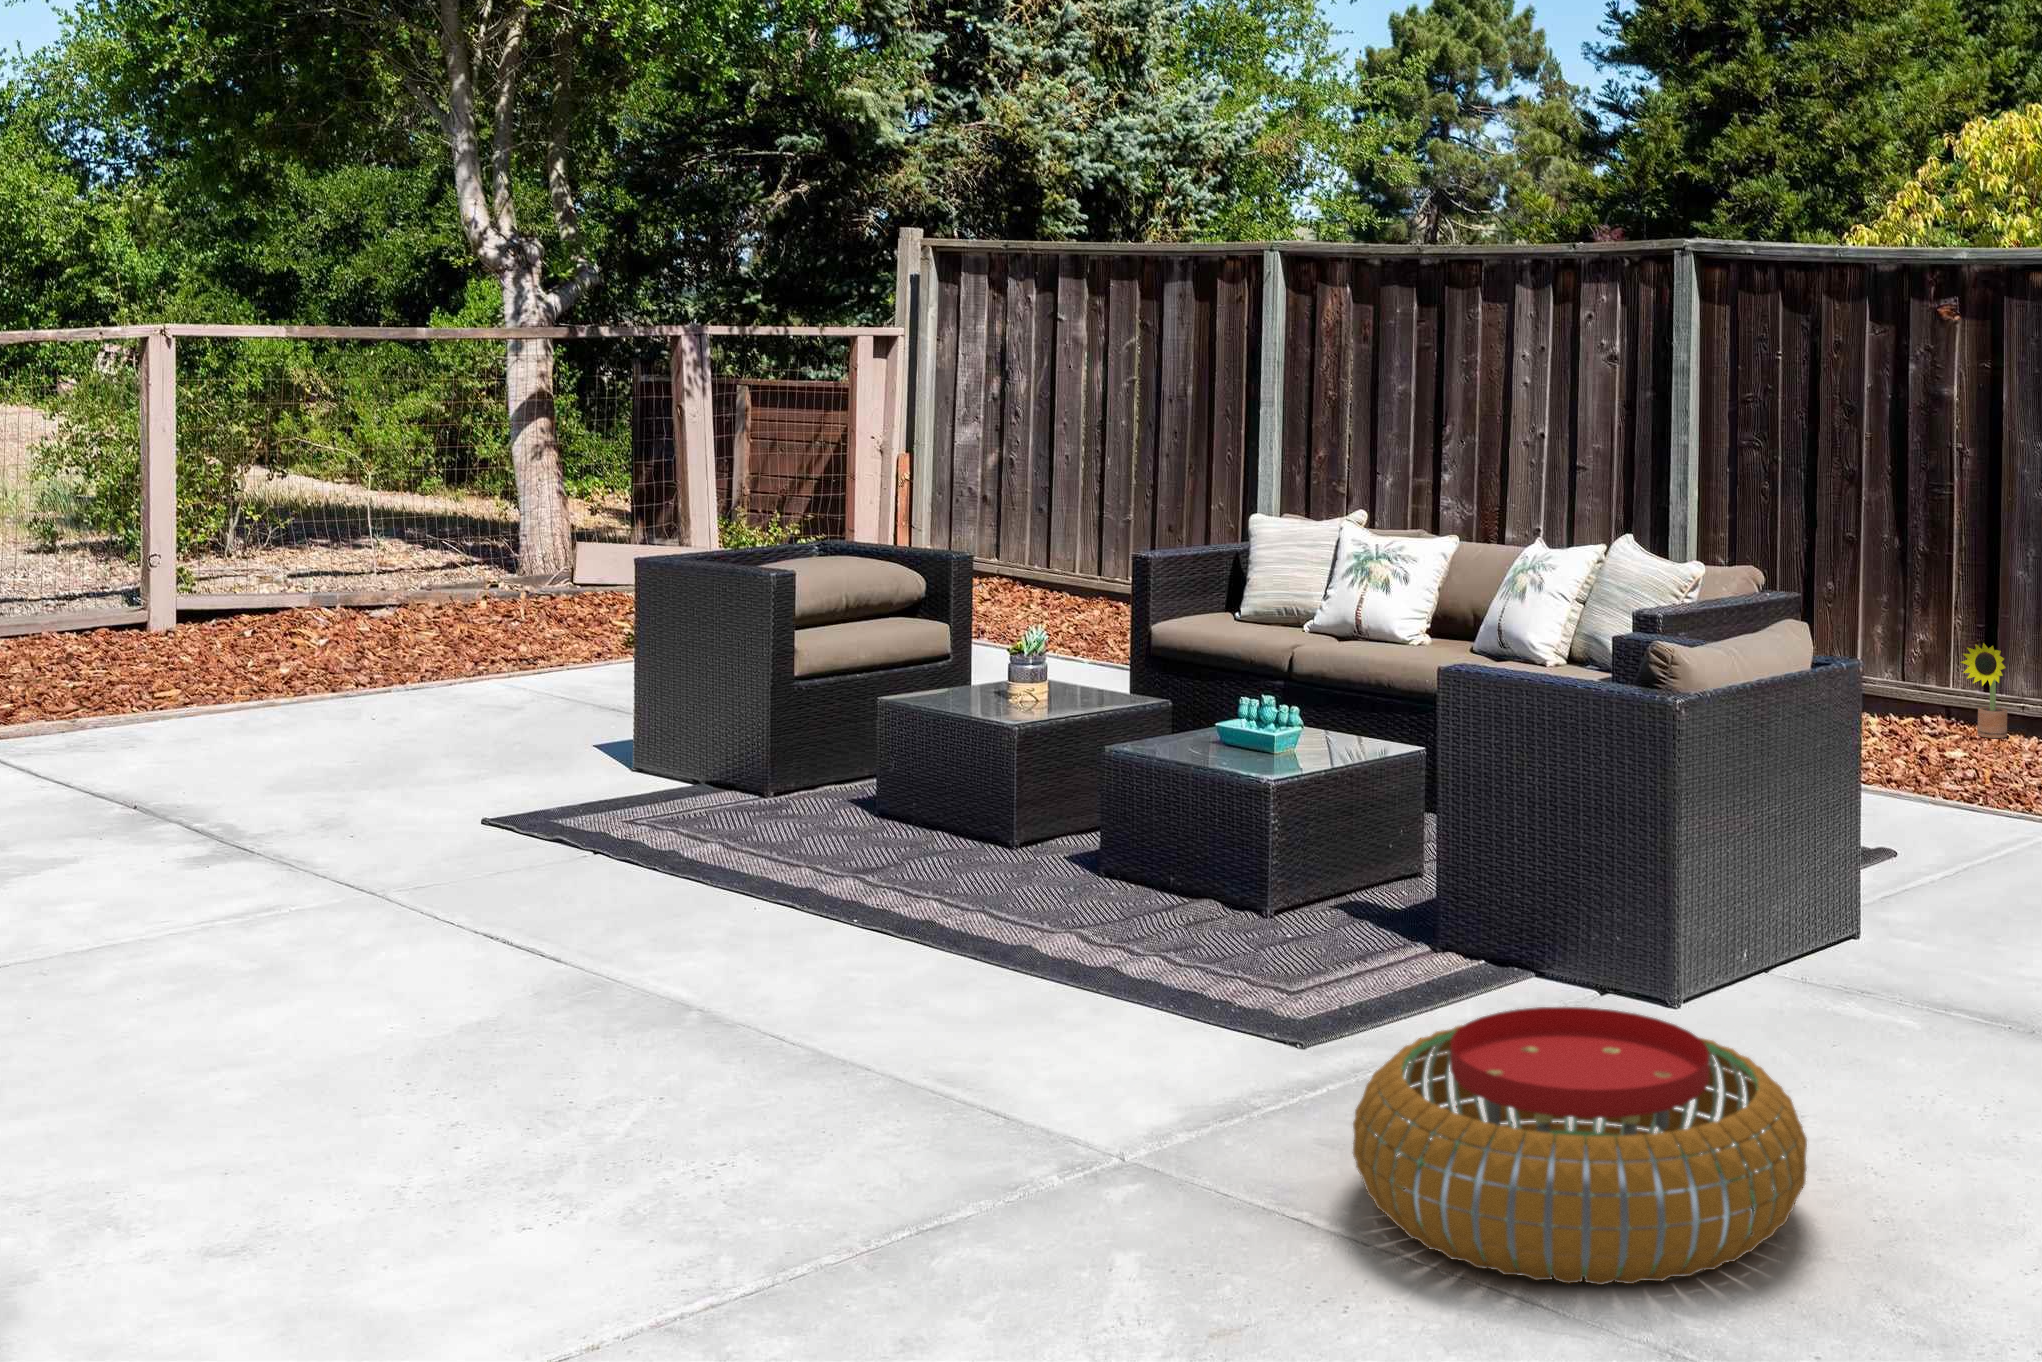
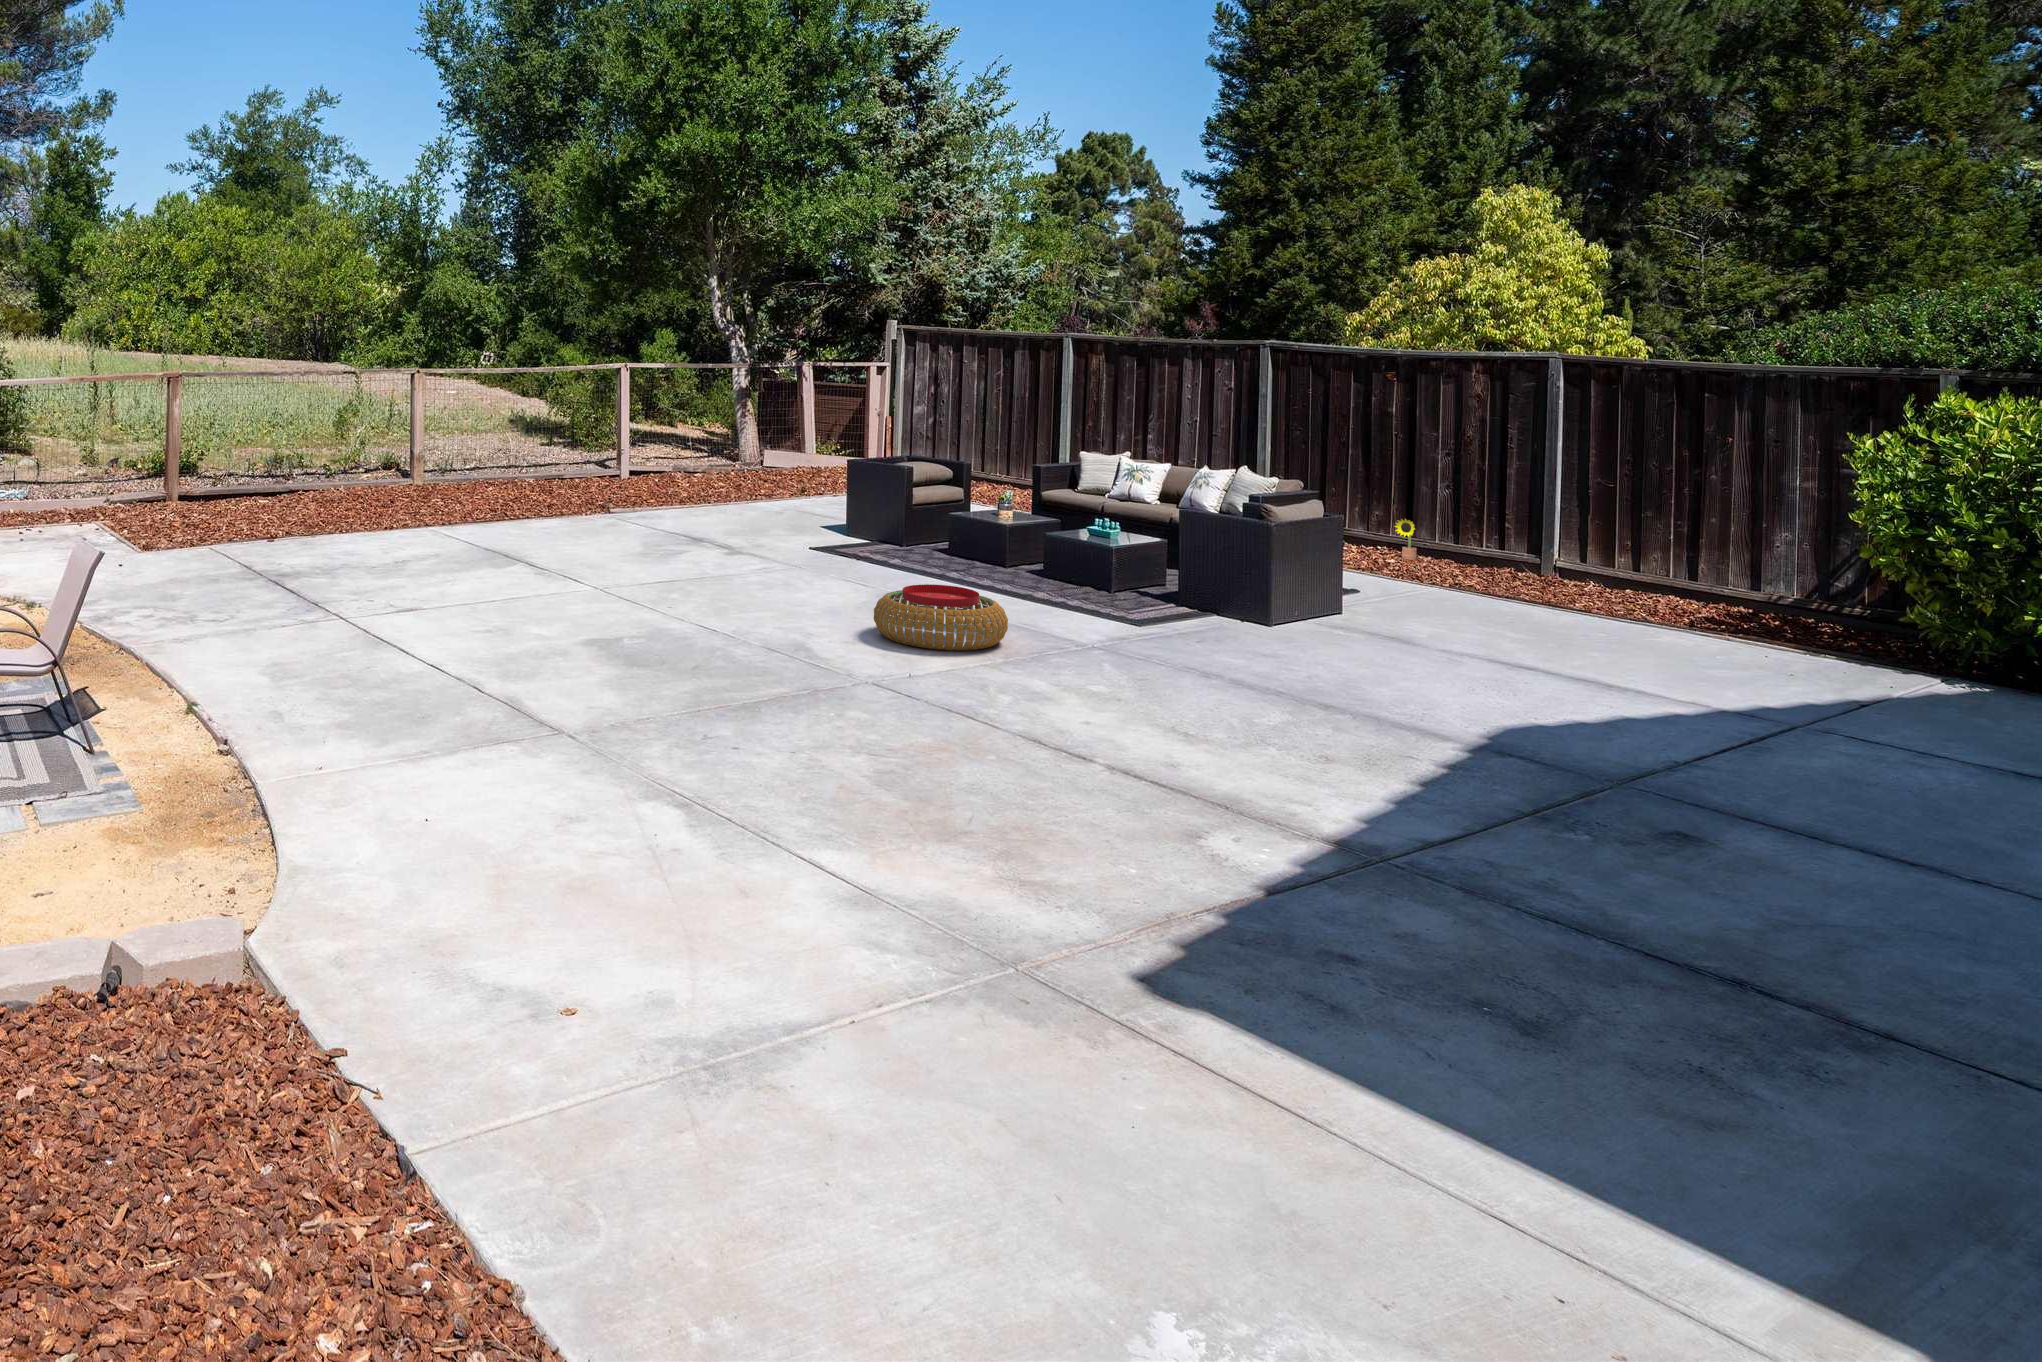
pouf: present [1353,1007,1807,1285] -> present [874,584,1008,650]

